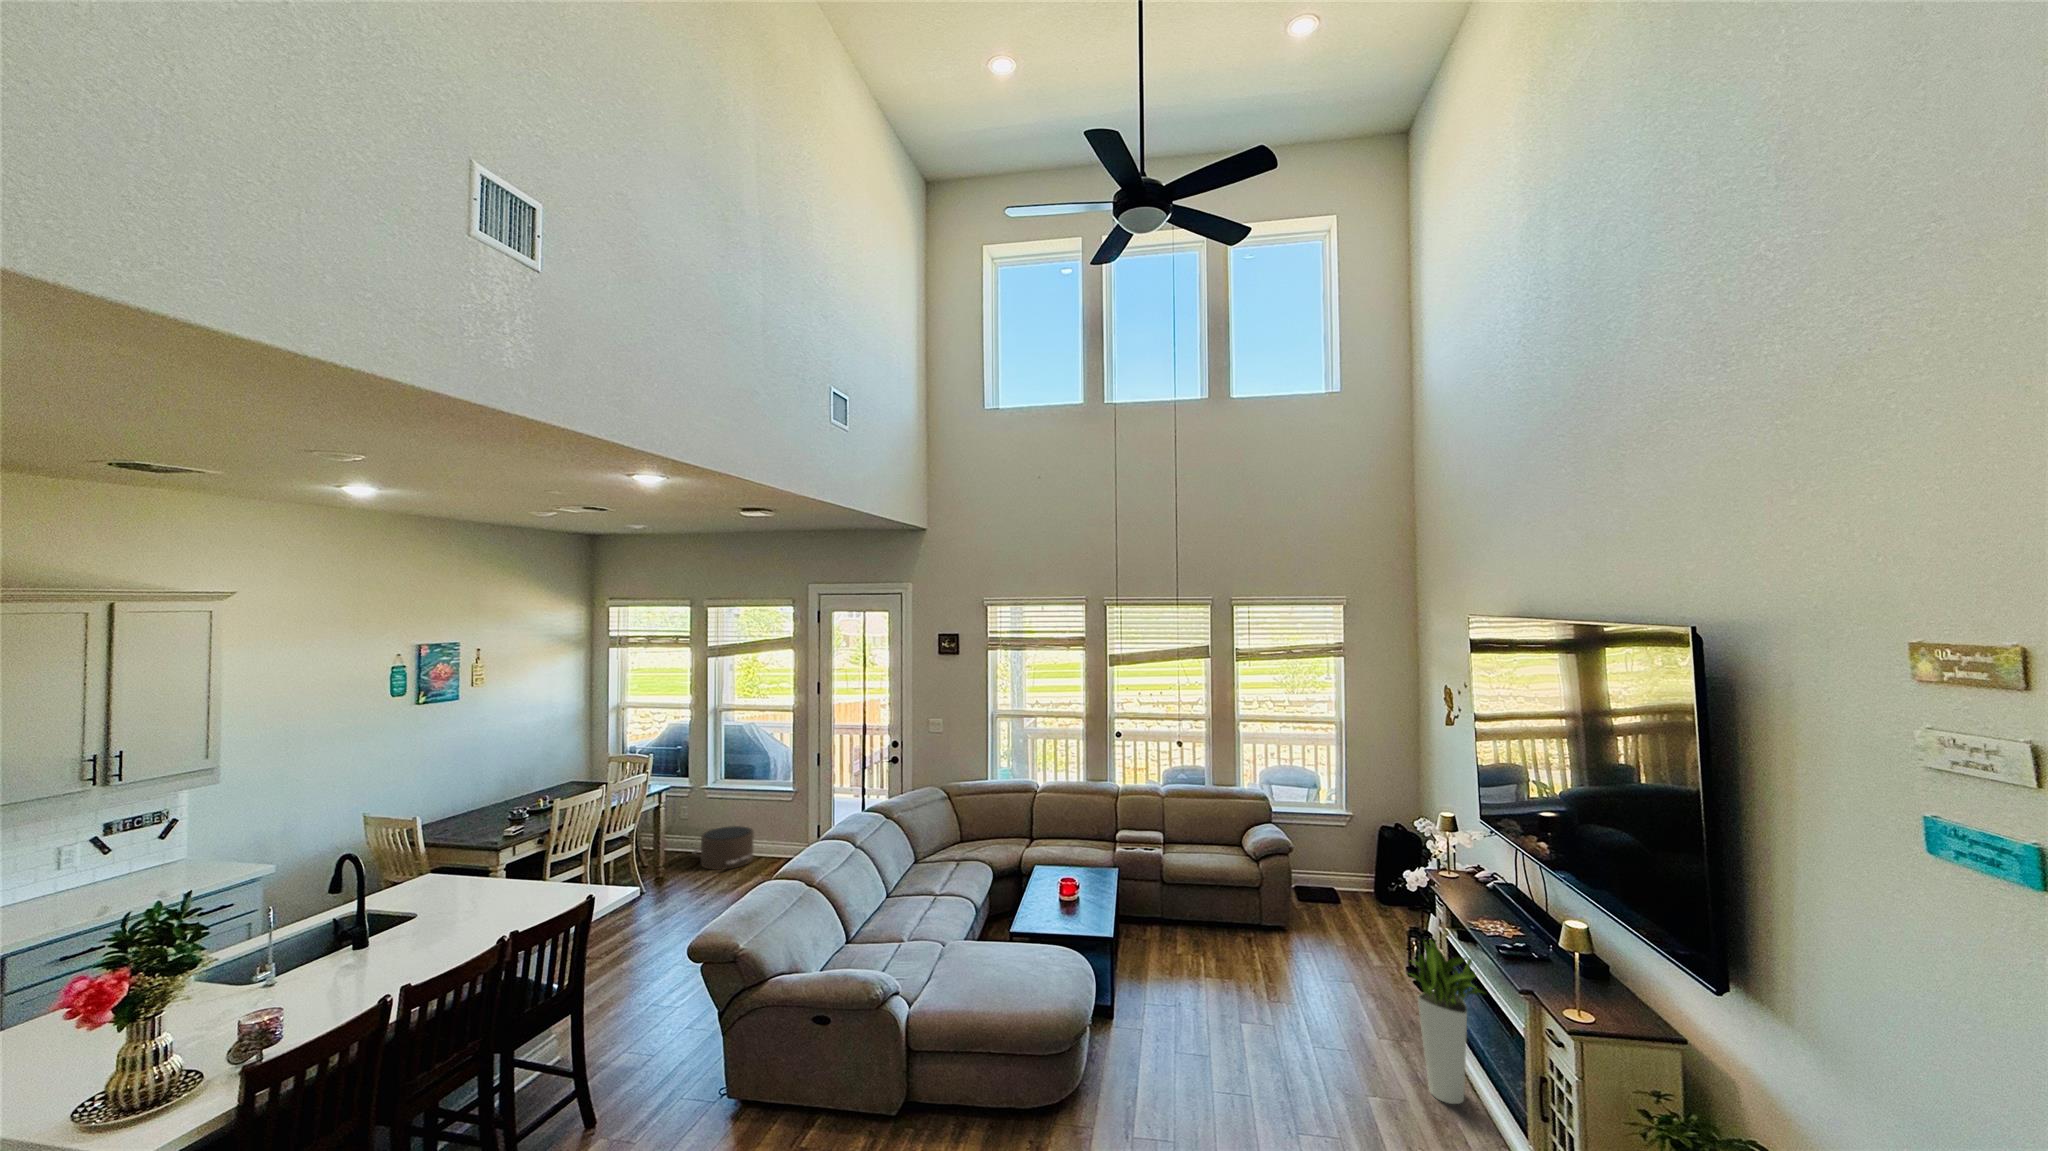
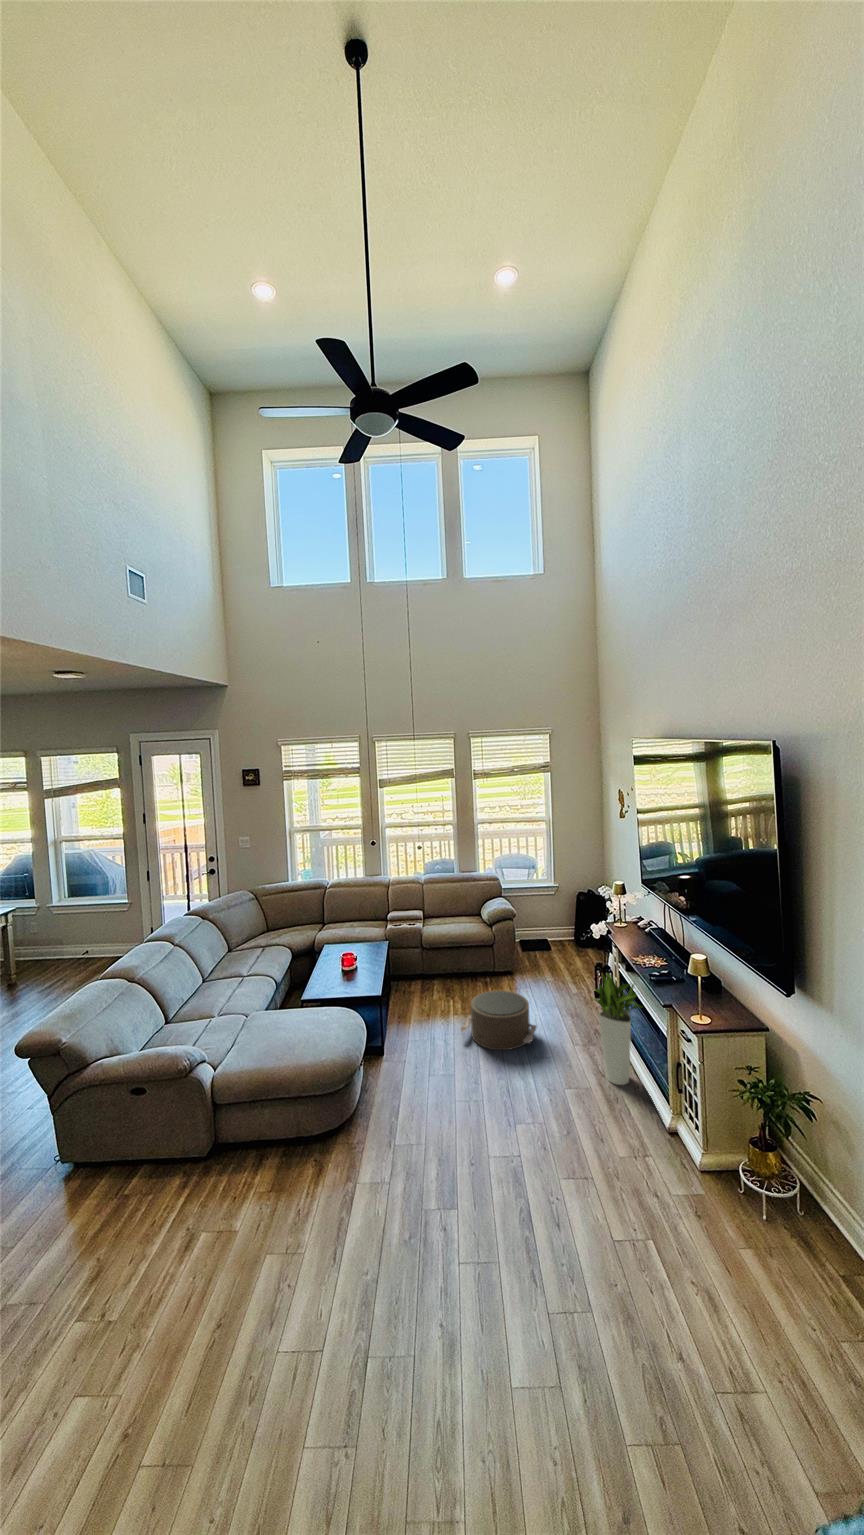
pouf: present [694,826,754,870] -> present [460,991,537,1050]

